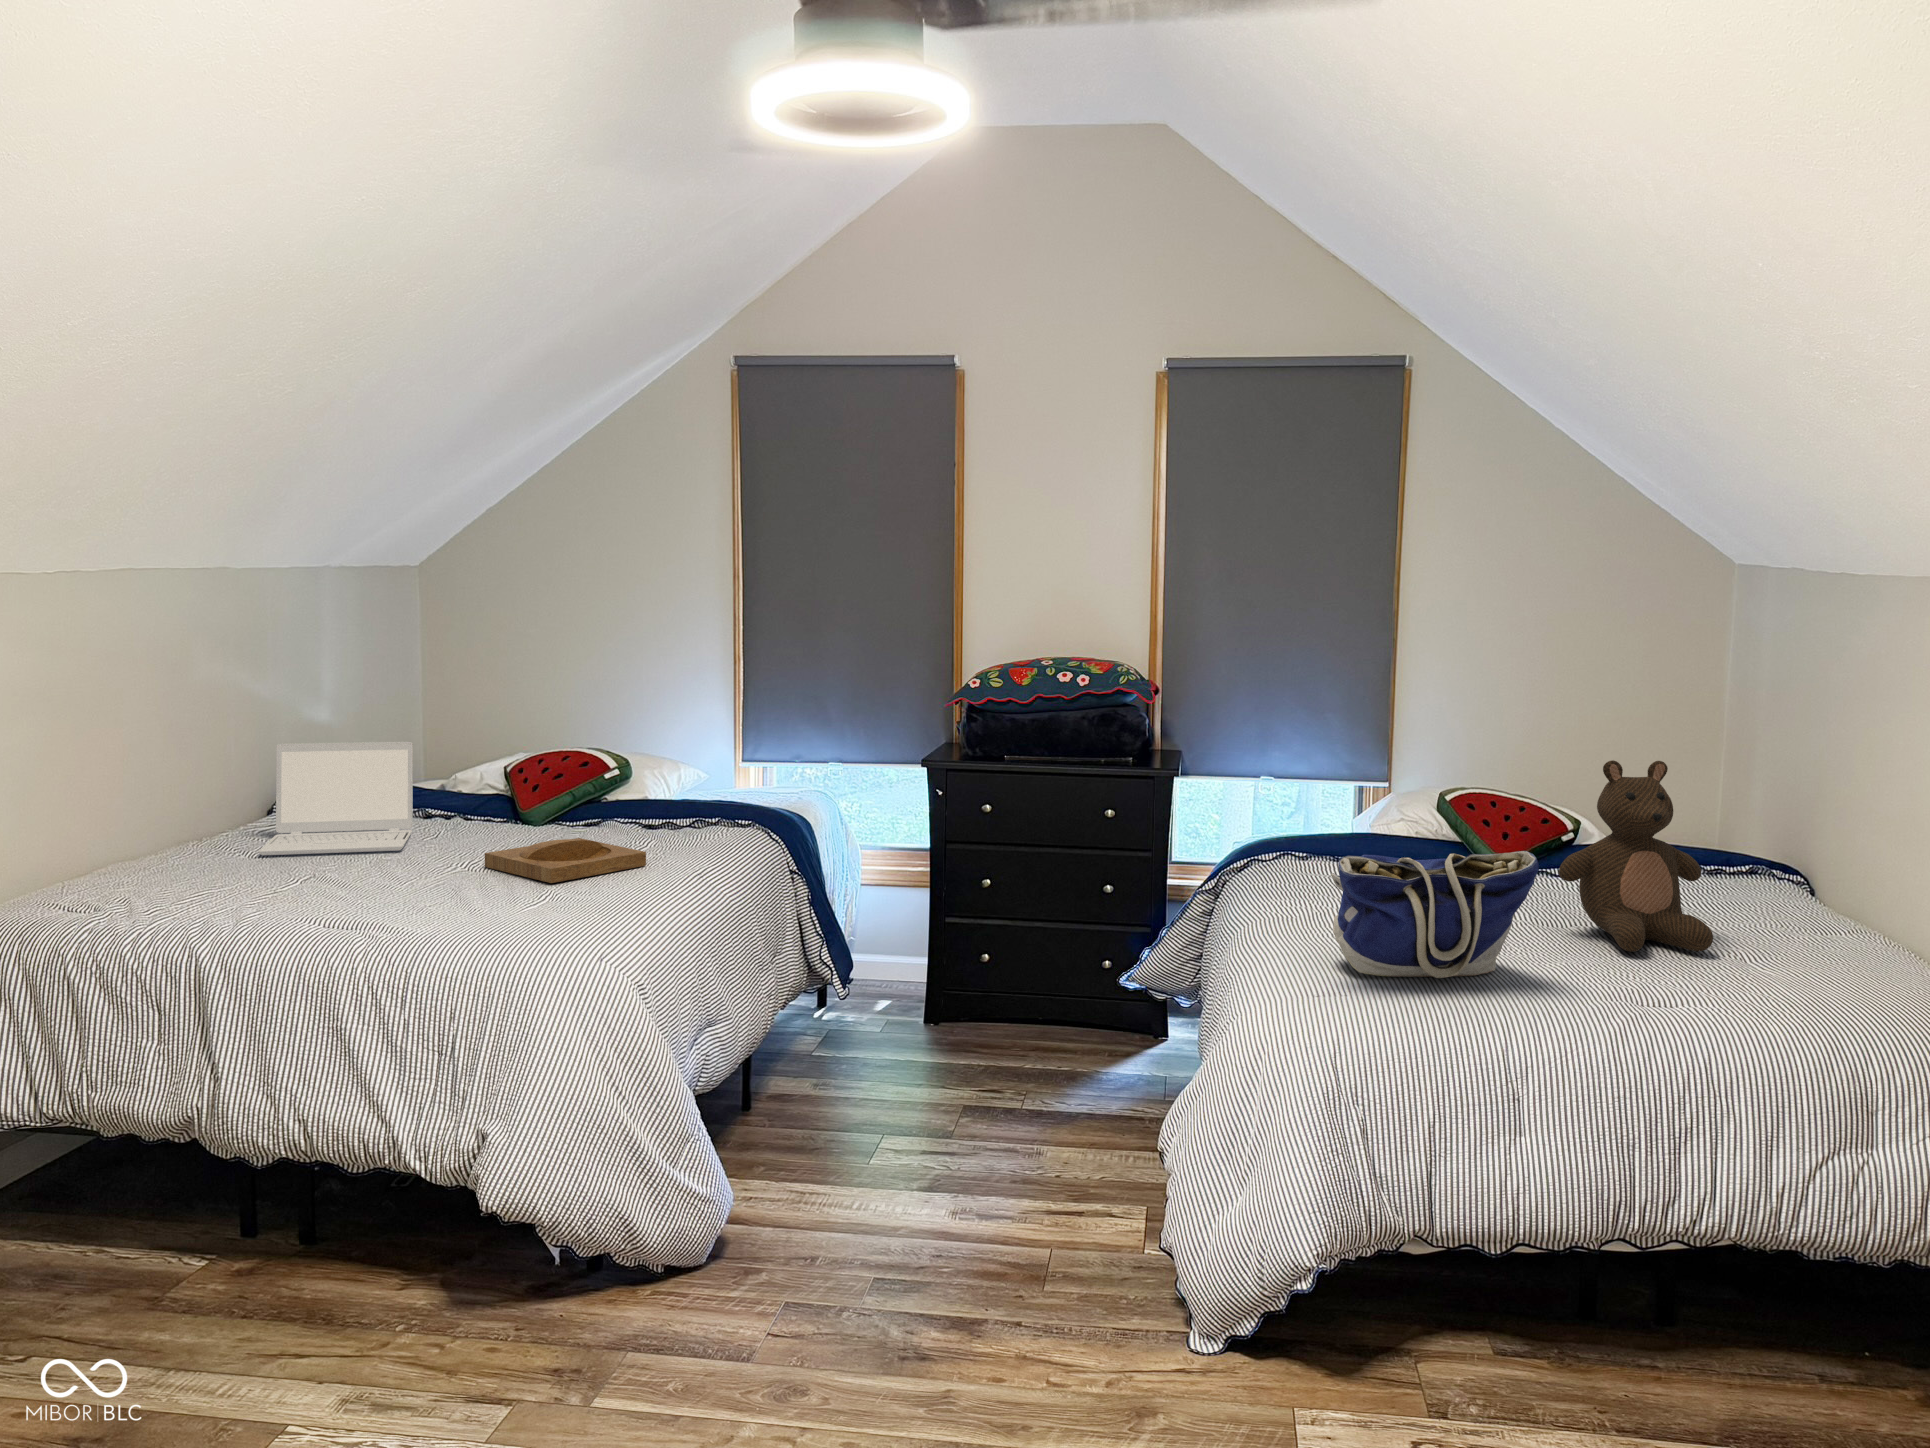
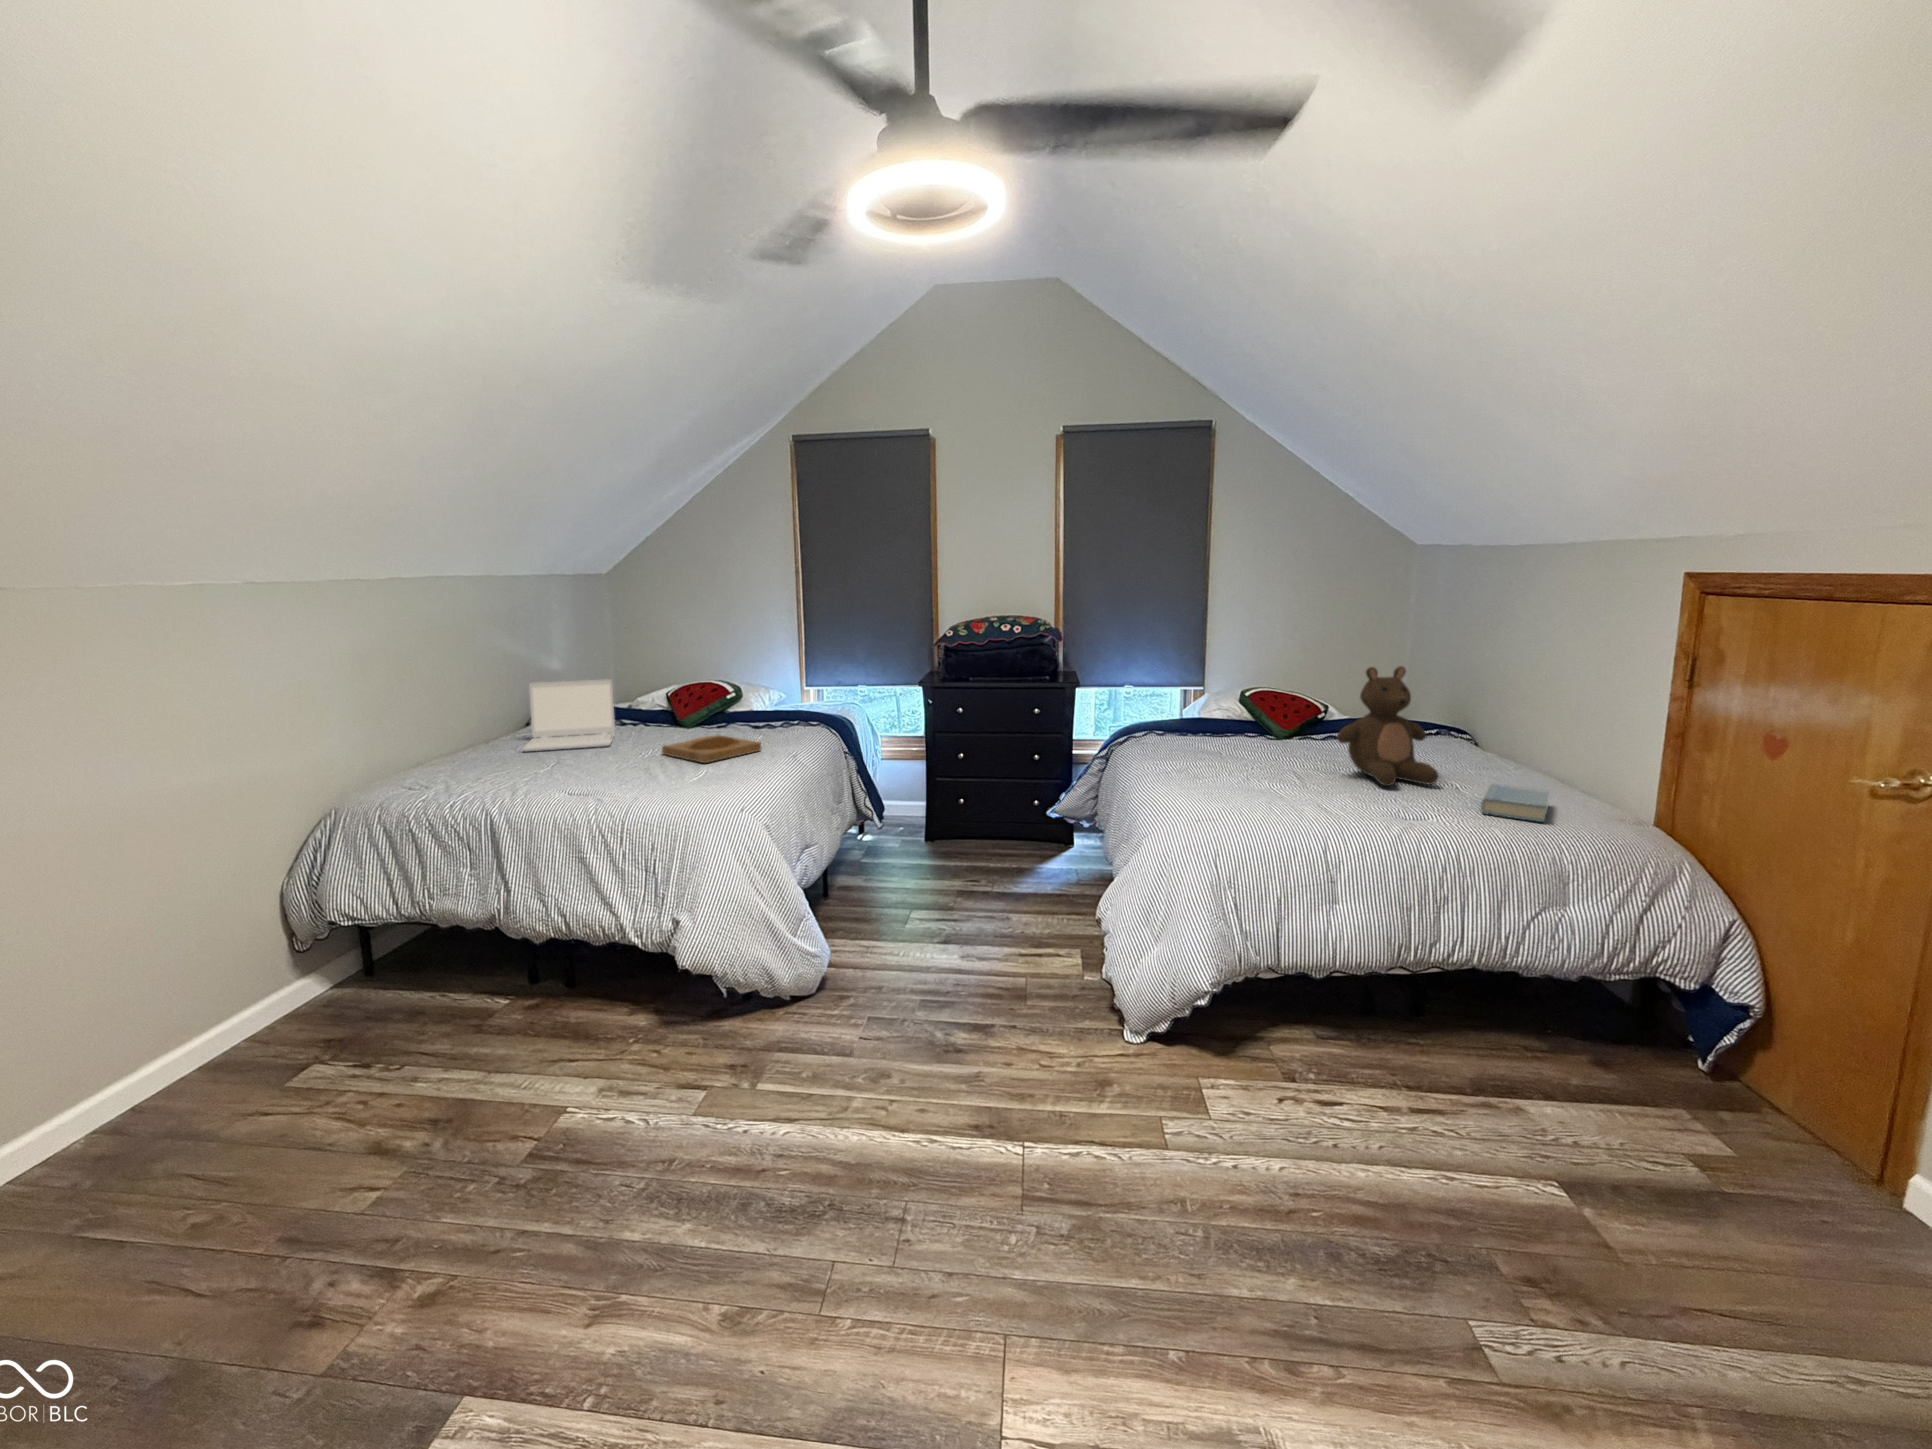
tote bag: present [1331,851,1538,978] -> none [1203,725,1338,807]
hardback book: none [1761,952,1875,1015] -> present [1481,784,1549,822]

